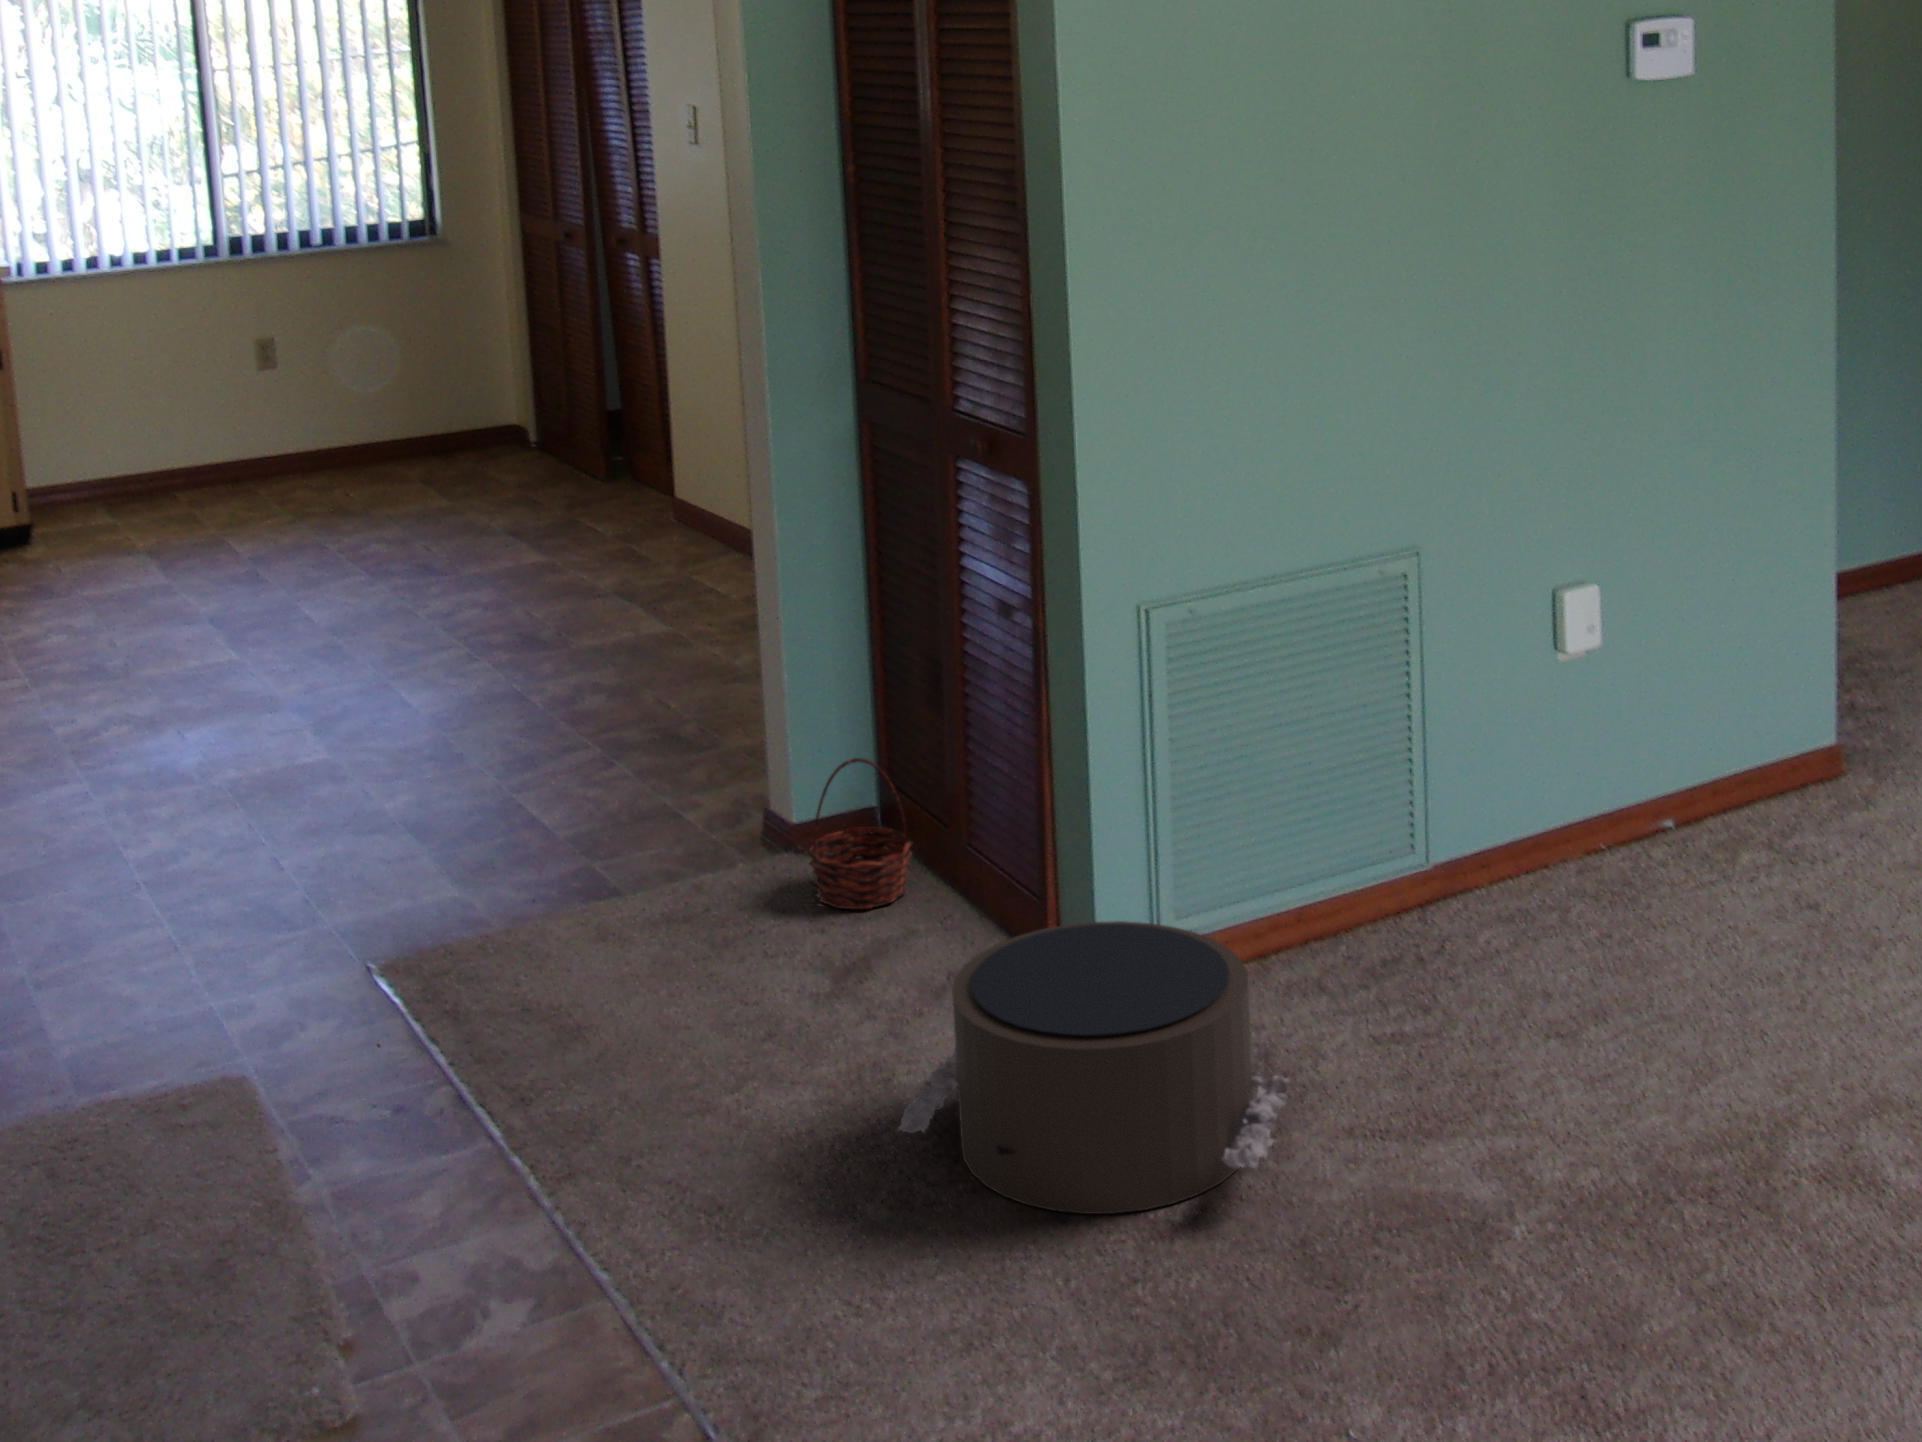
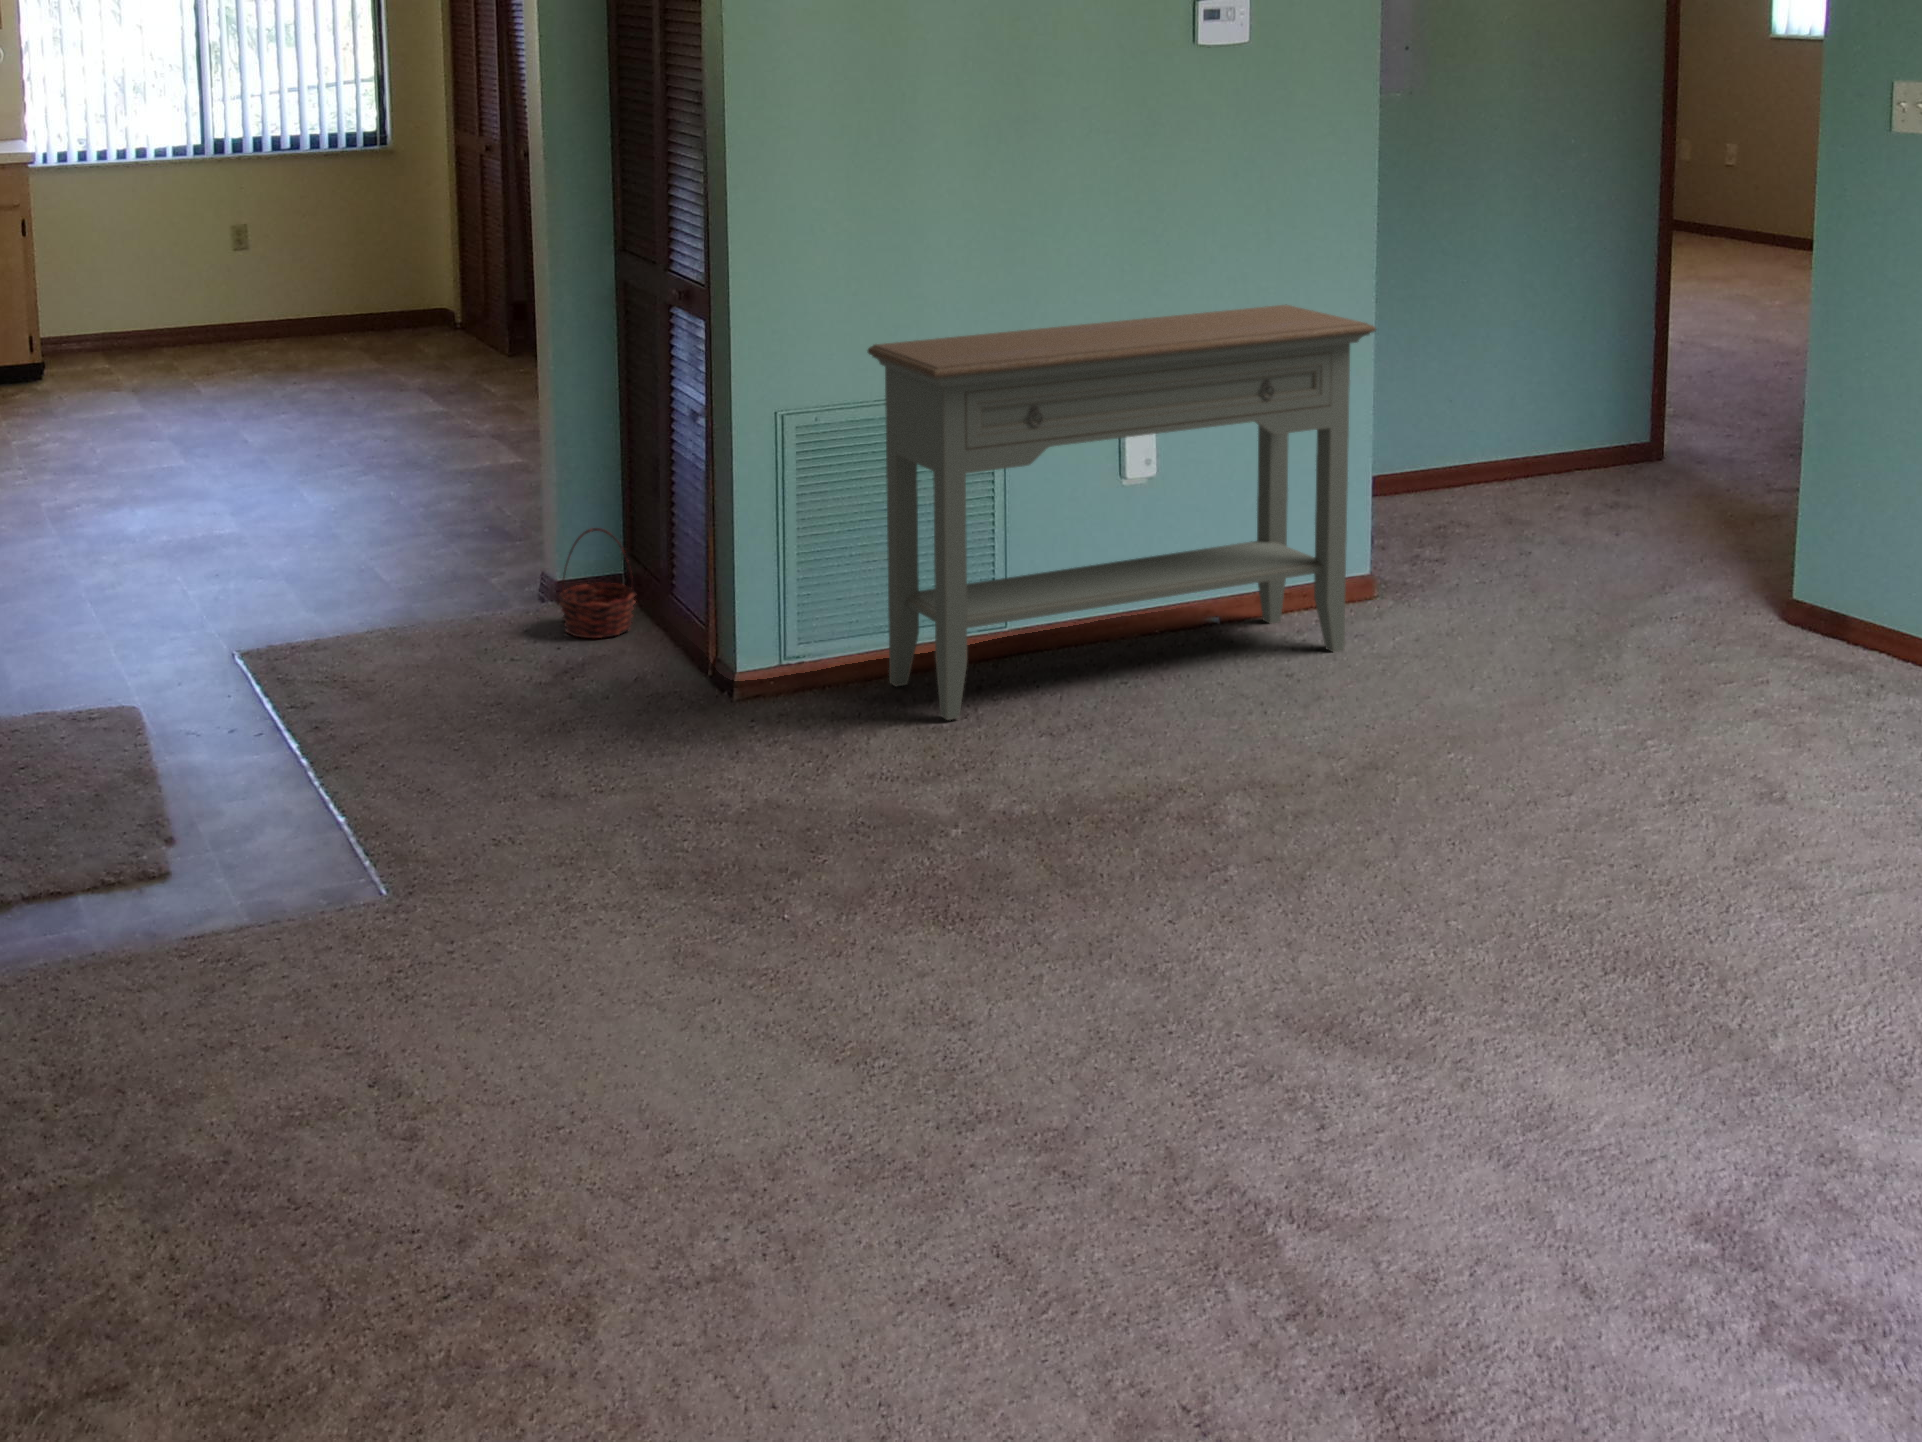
console table: none [1255,412,1895,1019] -> present [868,305,1376,720]
pouf: present [898,921,1290,1214] -> none [557,629,838,810]

